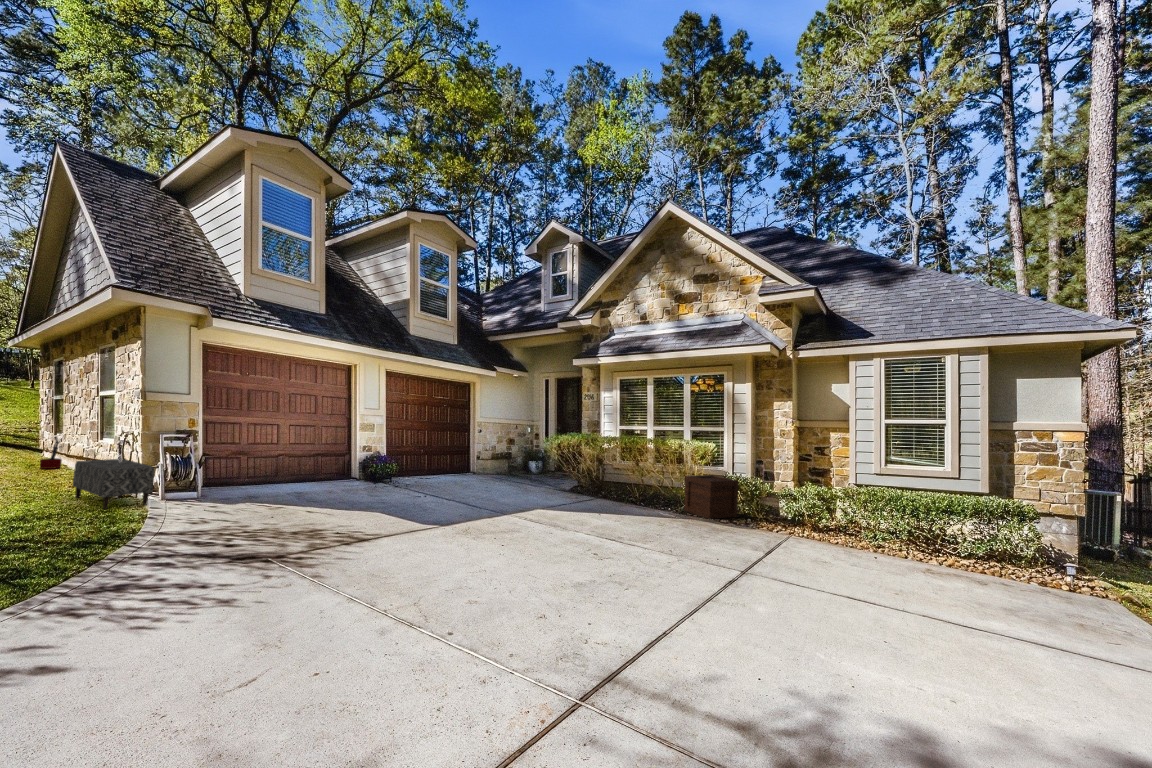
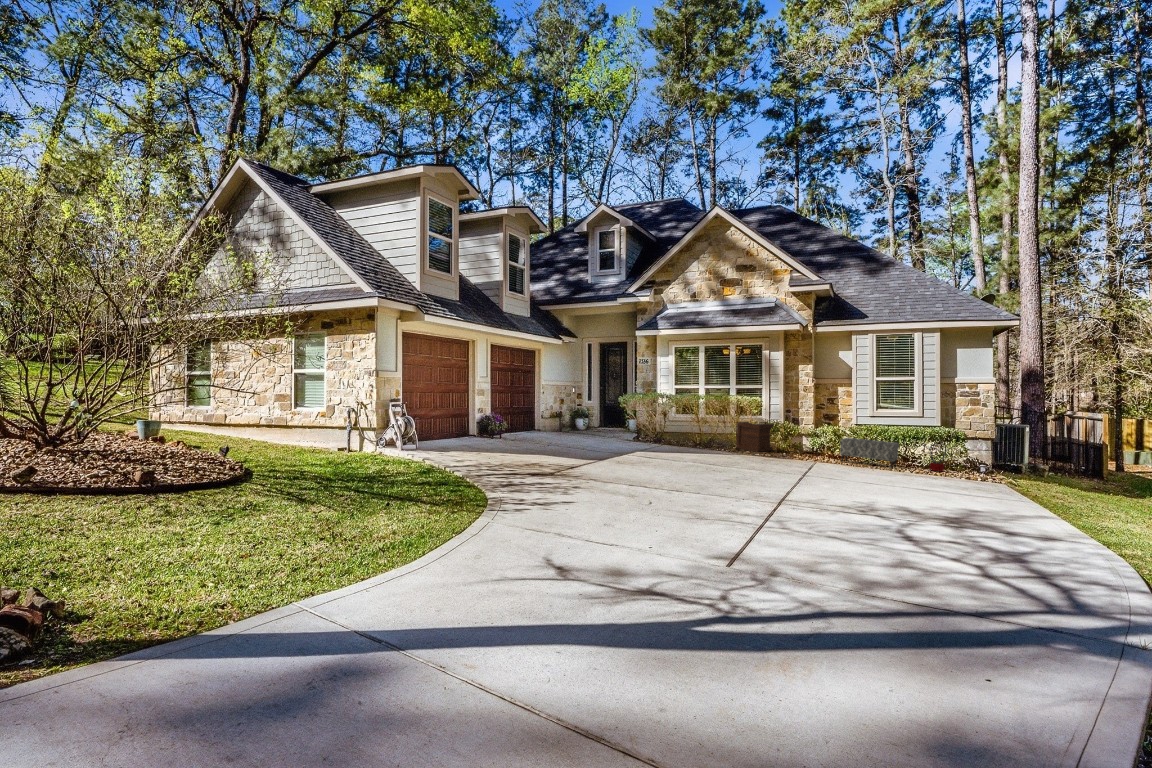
decorative plant: present [40,436,62,469] -> present [929,444,958,472]
bench: present [72,459,154,509] -> present [840,438,899,469]

